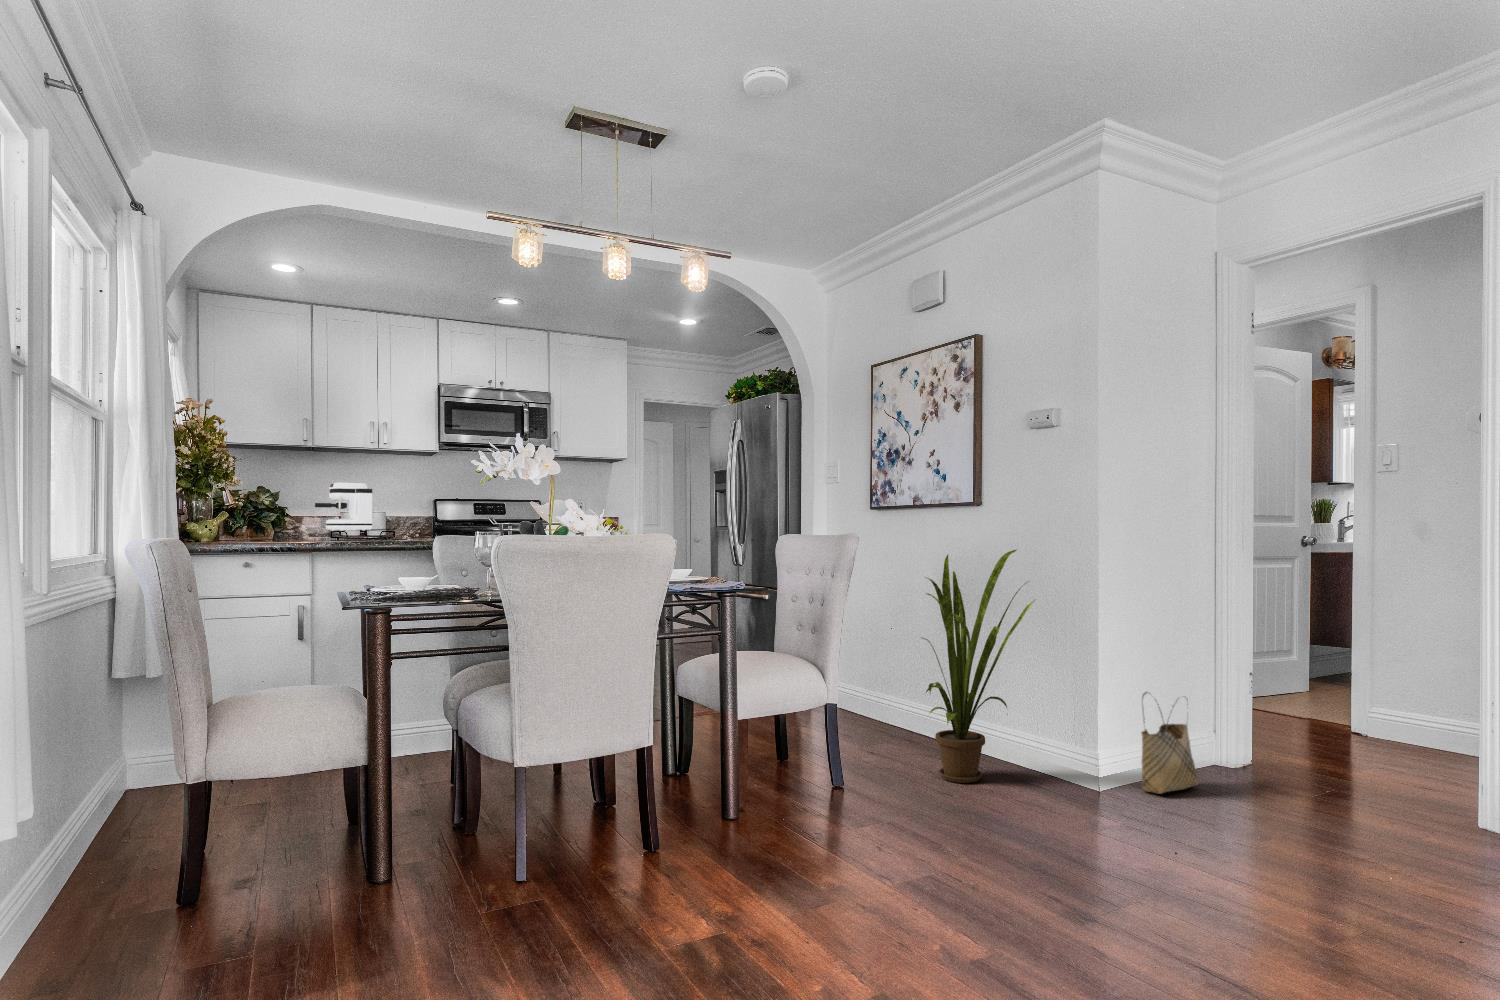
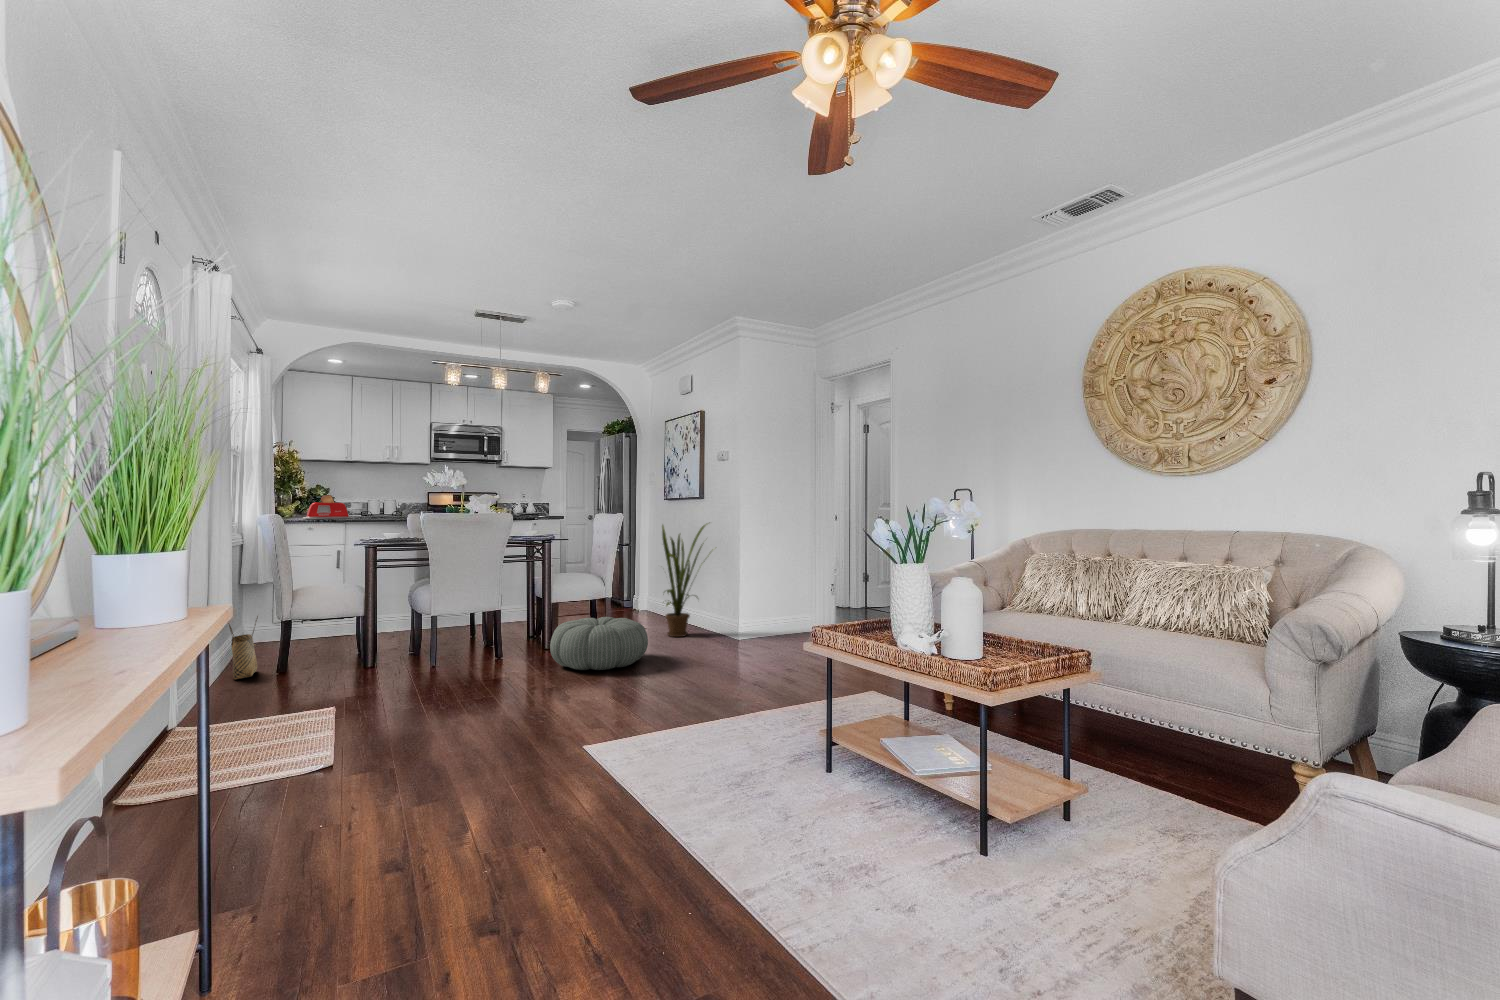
coffee maker: present [315,483,372,531] -> none [353,483,389,512]
toaster: none [233,500,324,546] -> present [303,495,352,519]
woven basket: present [1141,692,1198,794] -> present [229,615,259,679]
pouf: none [775,761,995,907] -> present [550,617,648,670]

